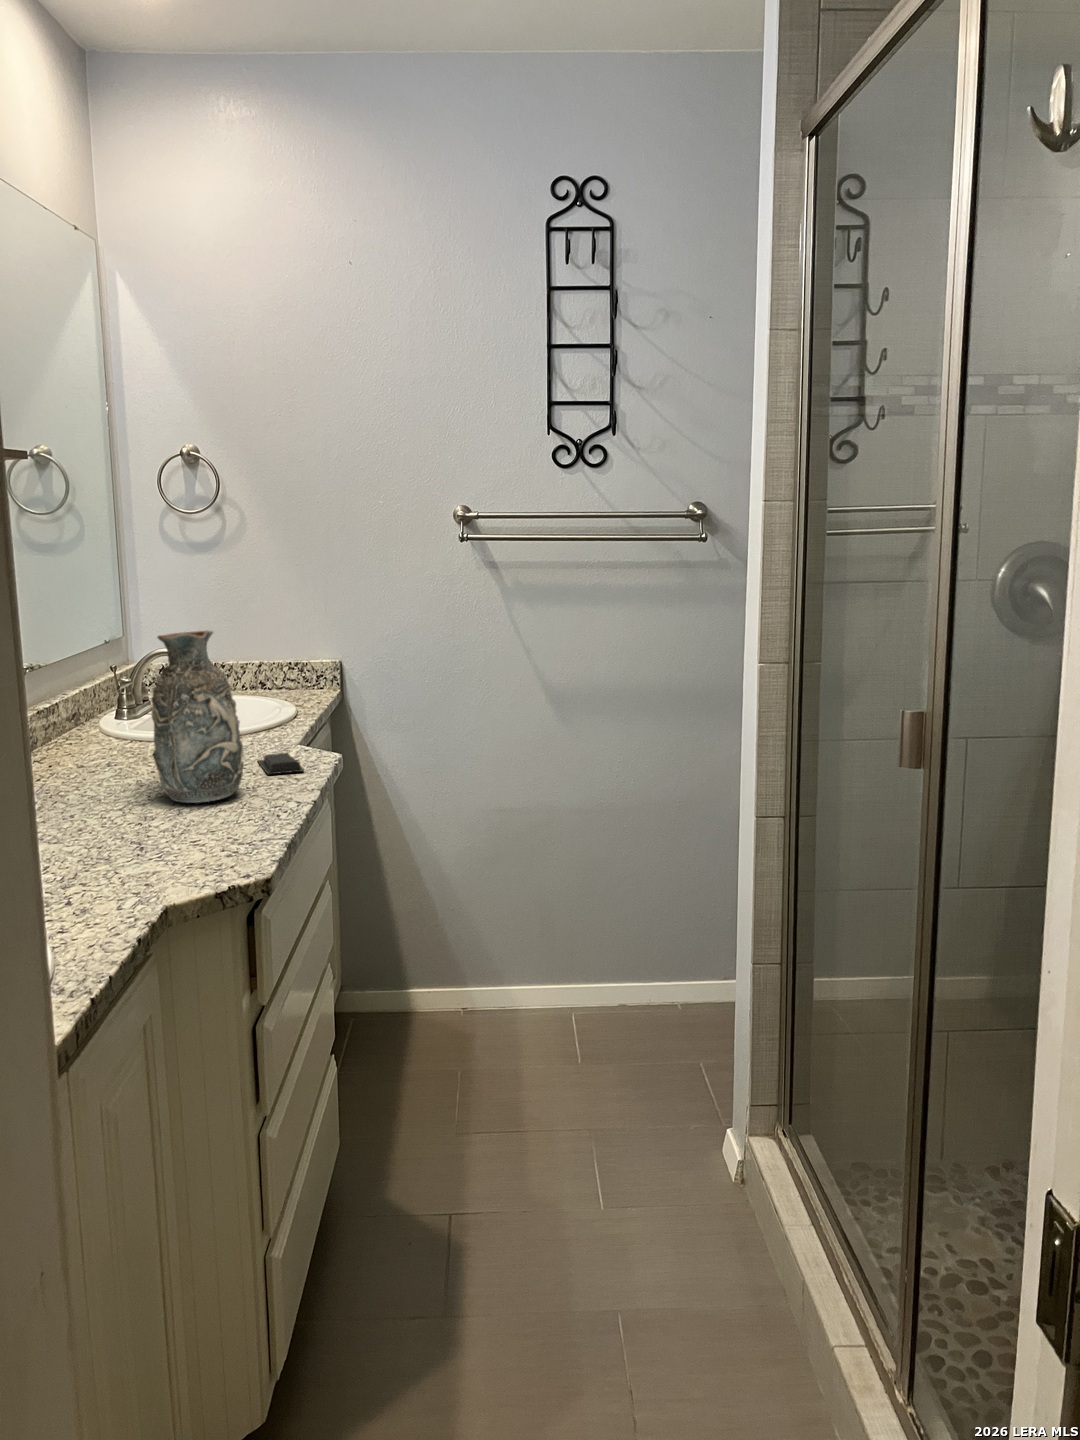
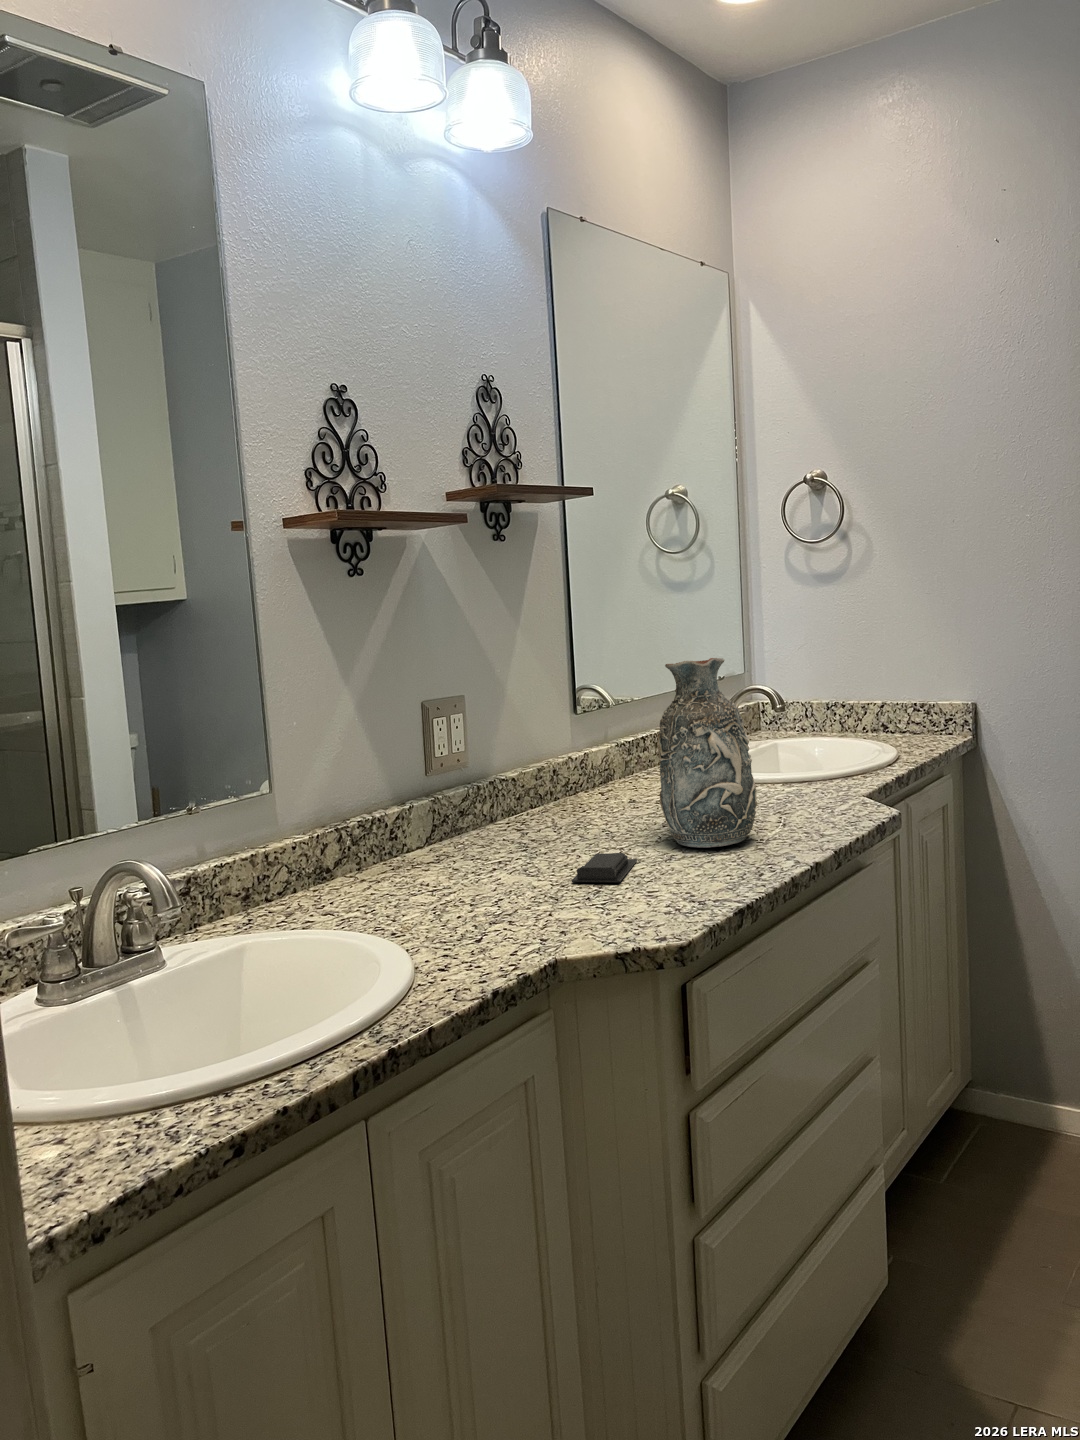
soap bar: present [258,753,304,774] -> present [572,853,637,882]

